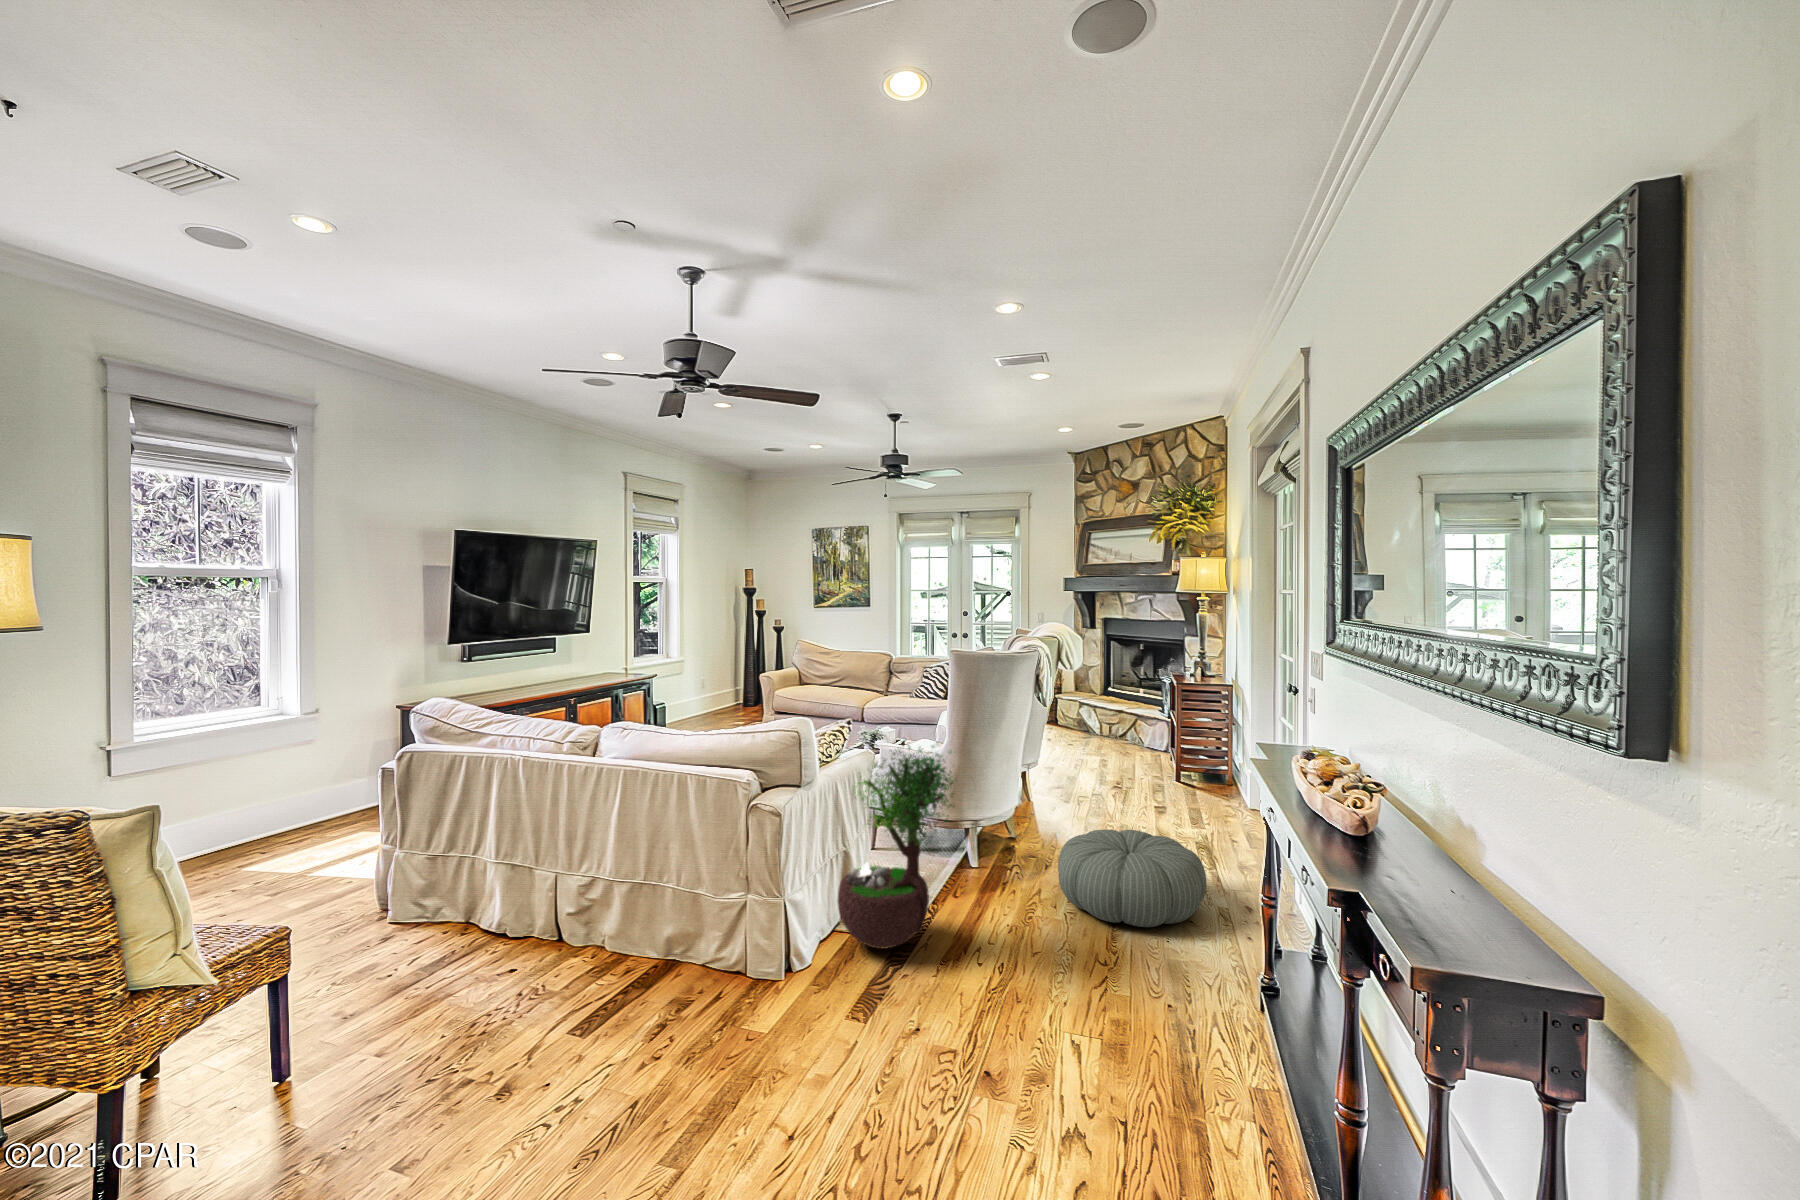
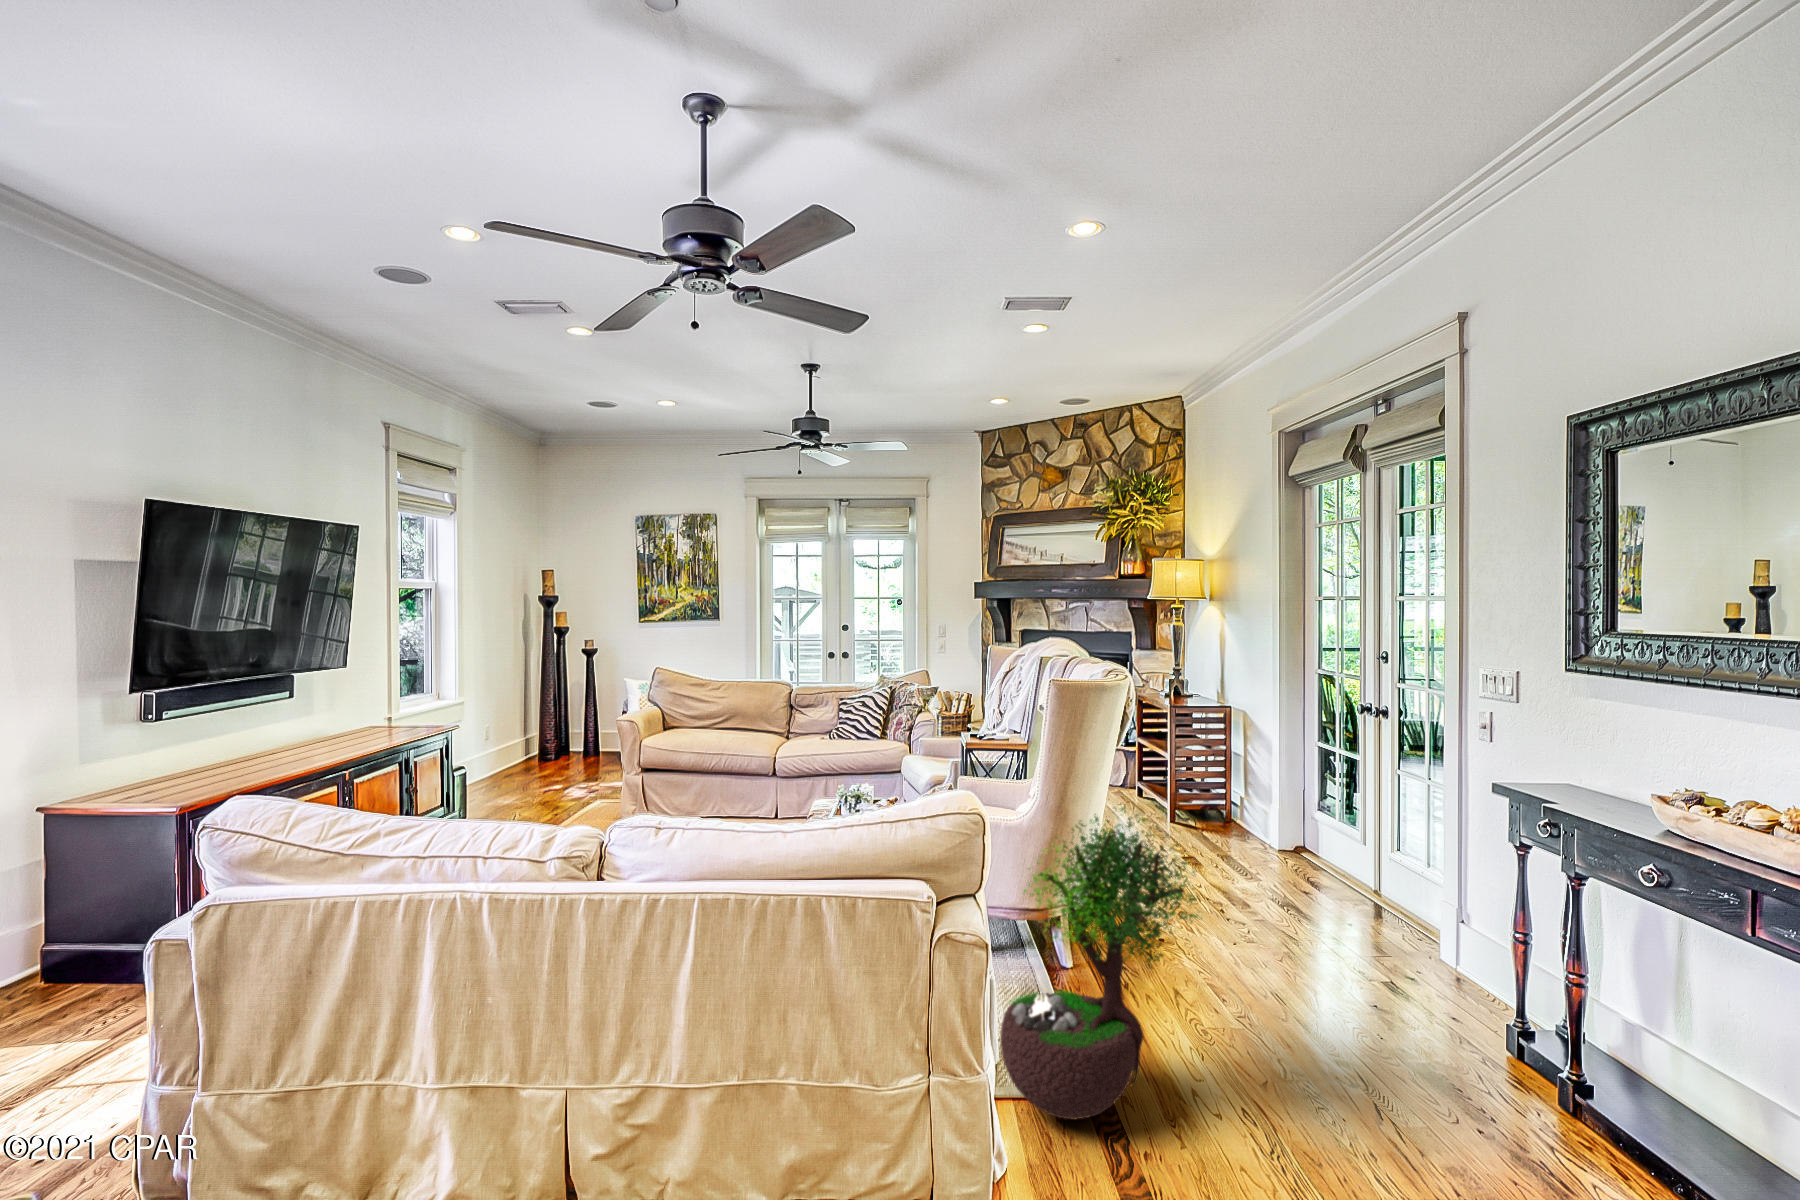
pouf: present [1058,830,1206,927] -> none [1199,896,1400,1024]

